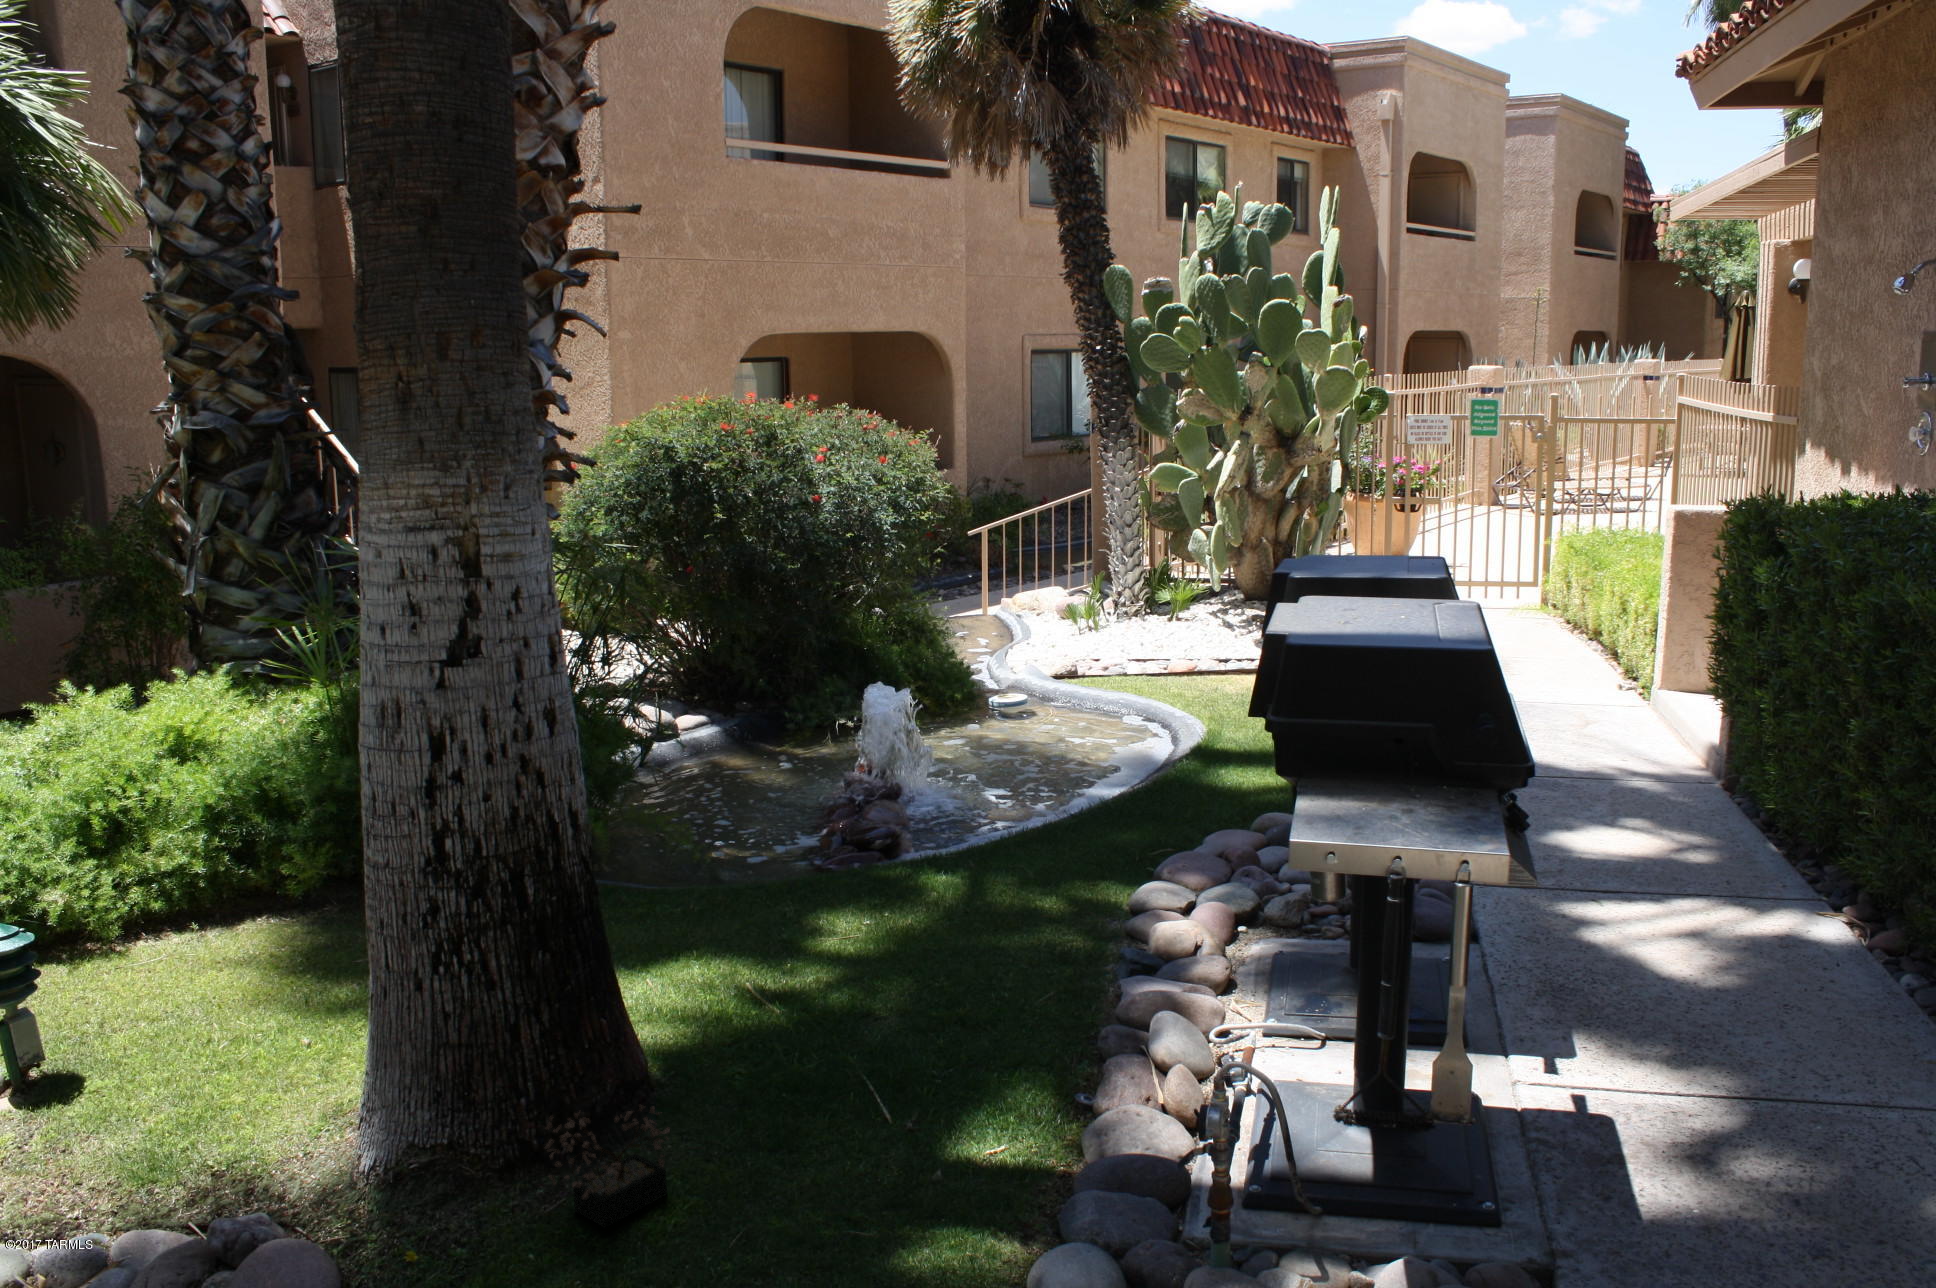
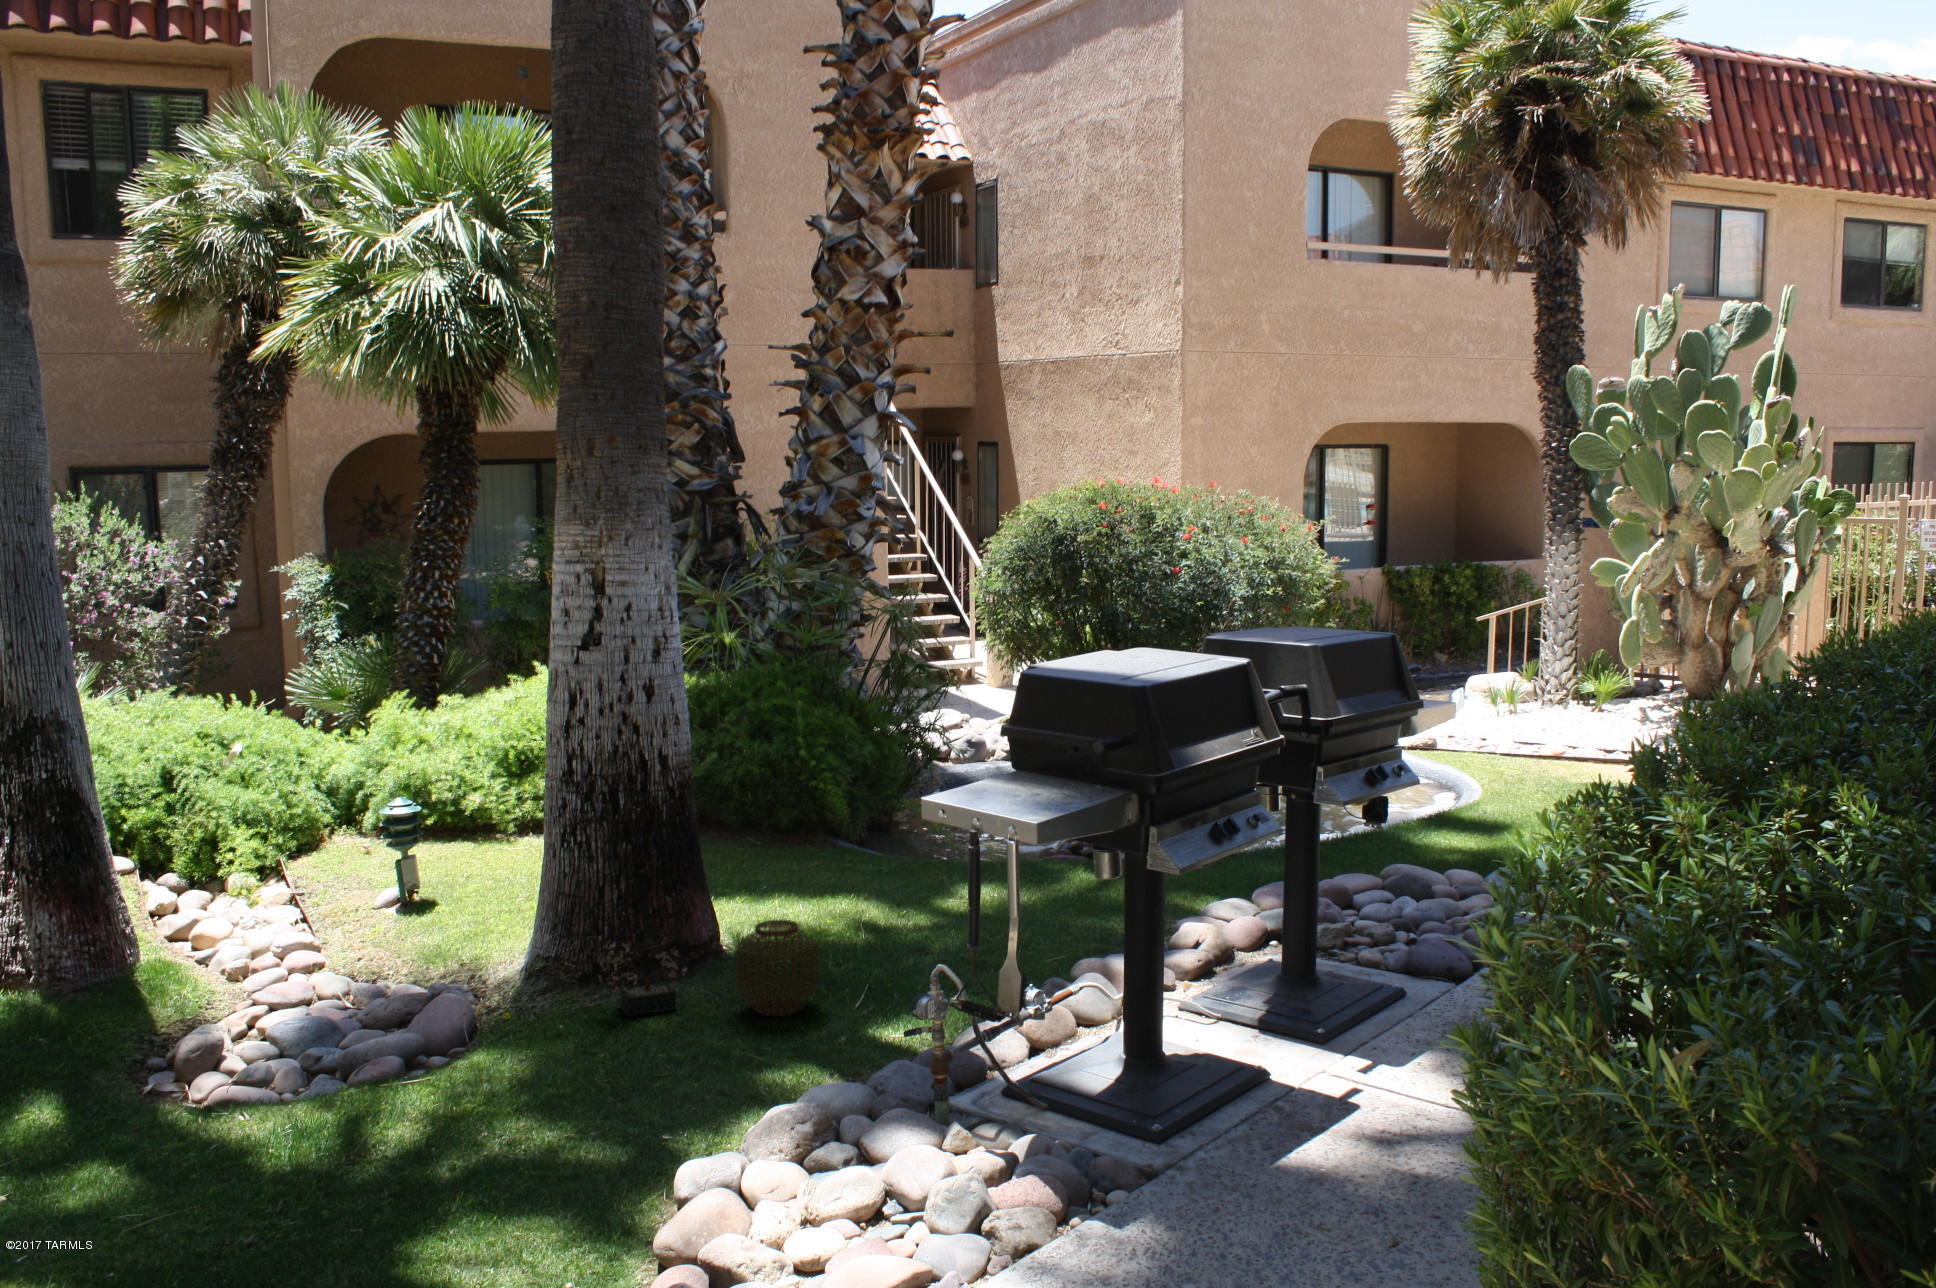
woven basket: none [749,1027,872,1173] -> present [735,920,819,1016]

